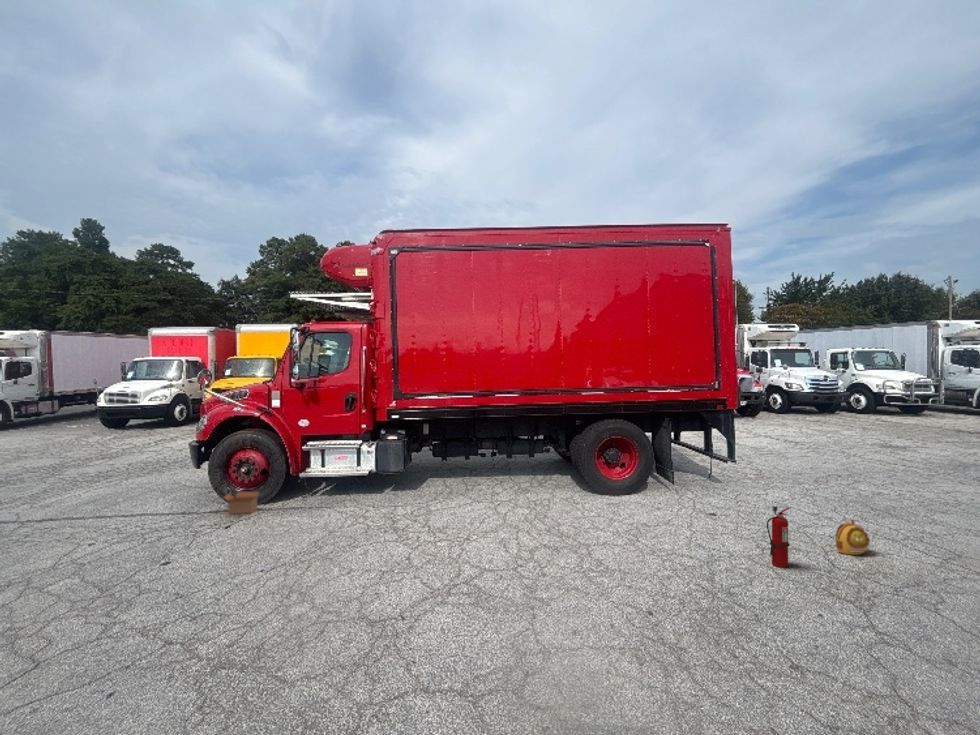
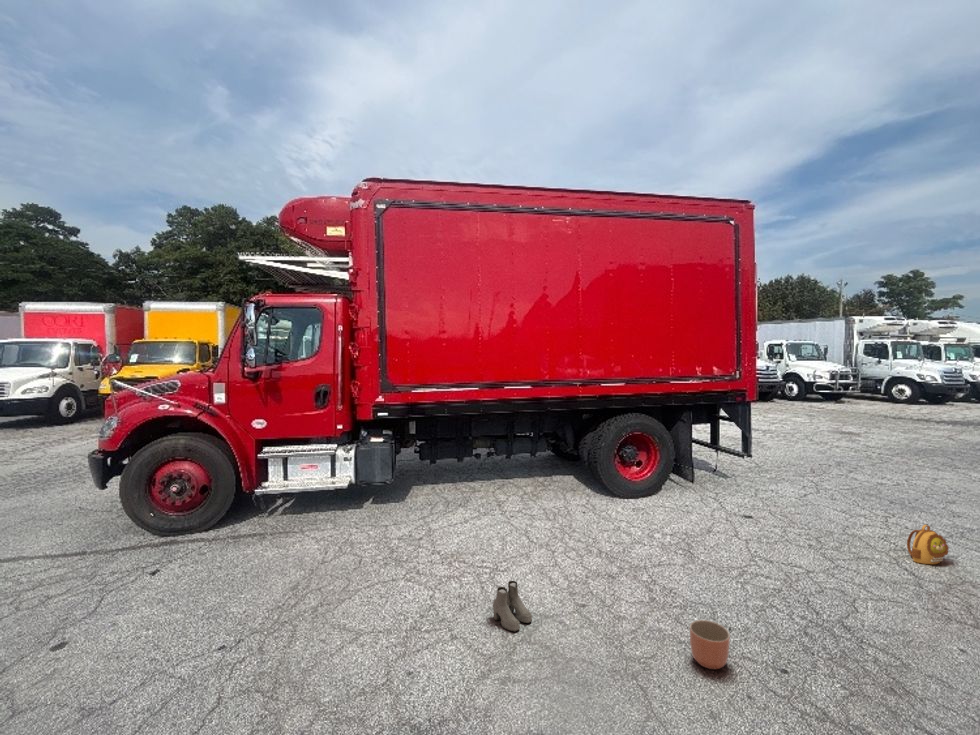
cardboard box: present [224,492,259,514] -> none [148,514,203,547]
fire extinguisher: present [767,506,790,568] -> none [860,516,884,587]
boots: none [449,542,476,577] -> present [493,581,532,631]
planter: none [580,573,609,609] -> present [690,620,730,669]

